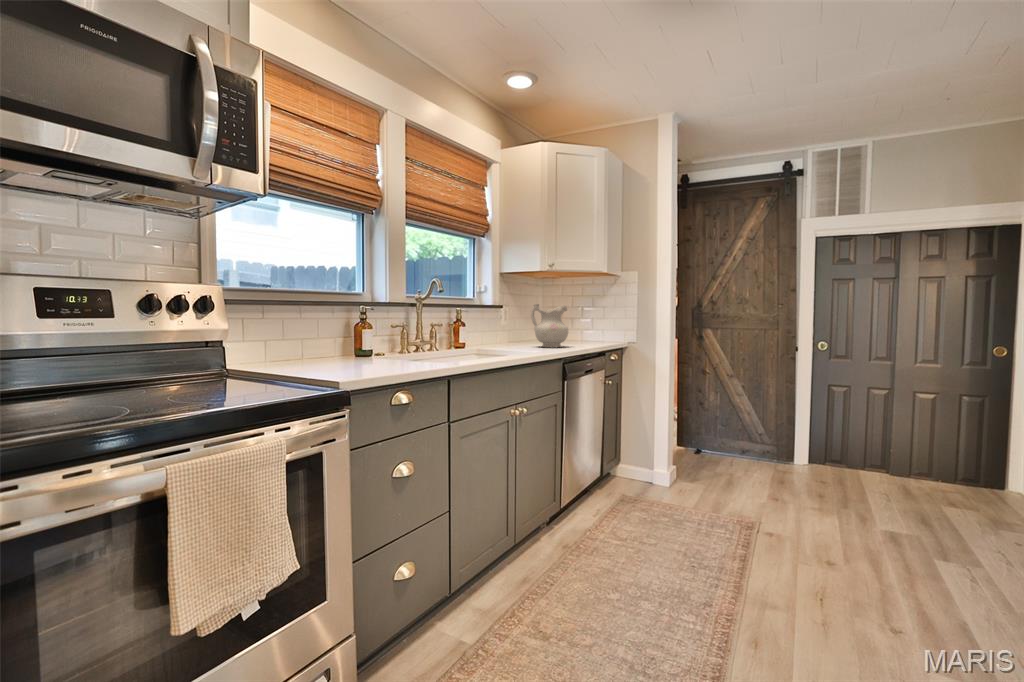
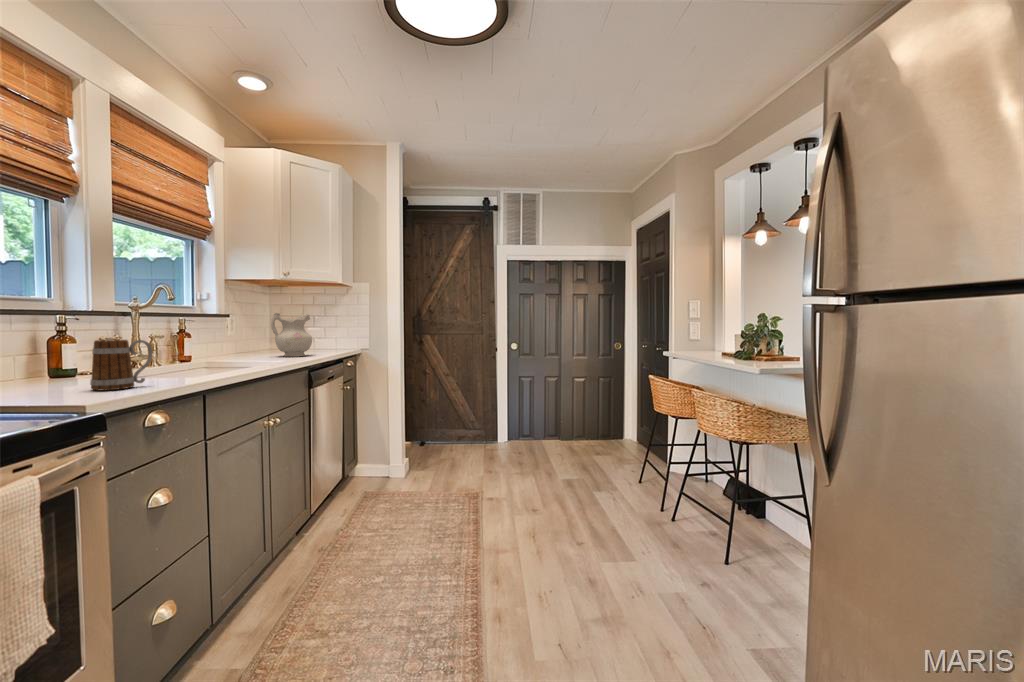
mug: none [370,326,413,369] -> present [90,340,152,391]

